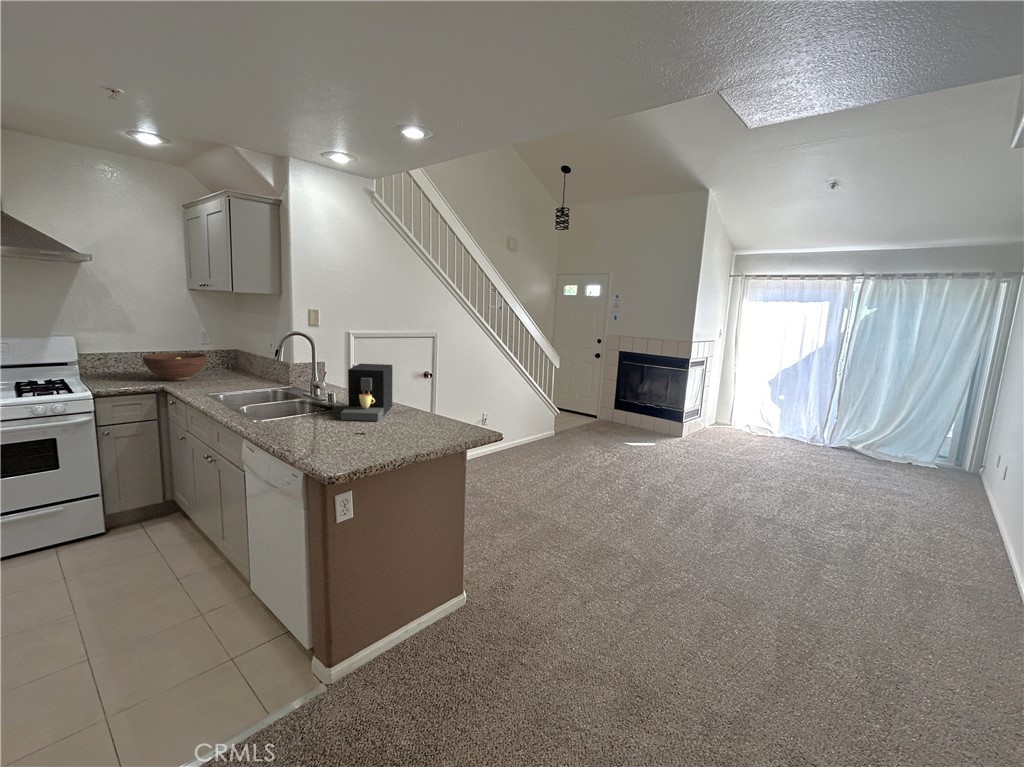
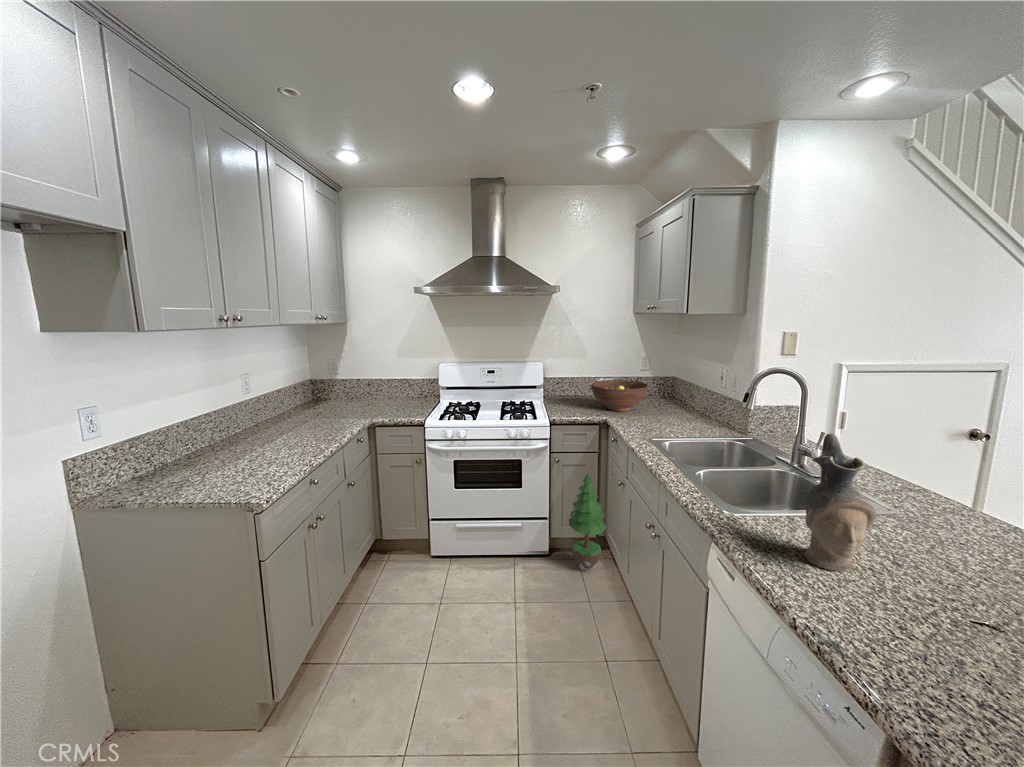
ceramic pitcher: none [290,361,321,431] -> present [804,433,876,571]
coffee maker: present [341,364,392,421] -> none [891,432,1008,577]
potted tree: none [128,437,173,532] -> present [569,473,606,571]

